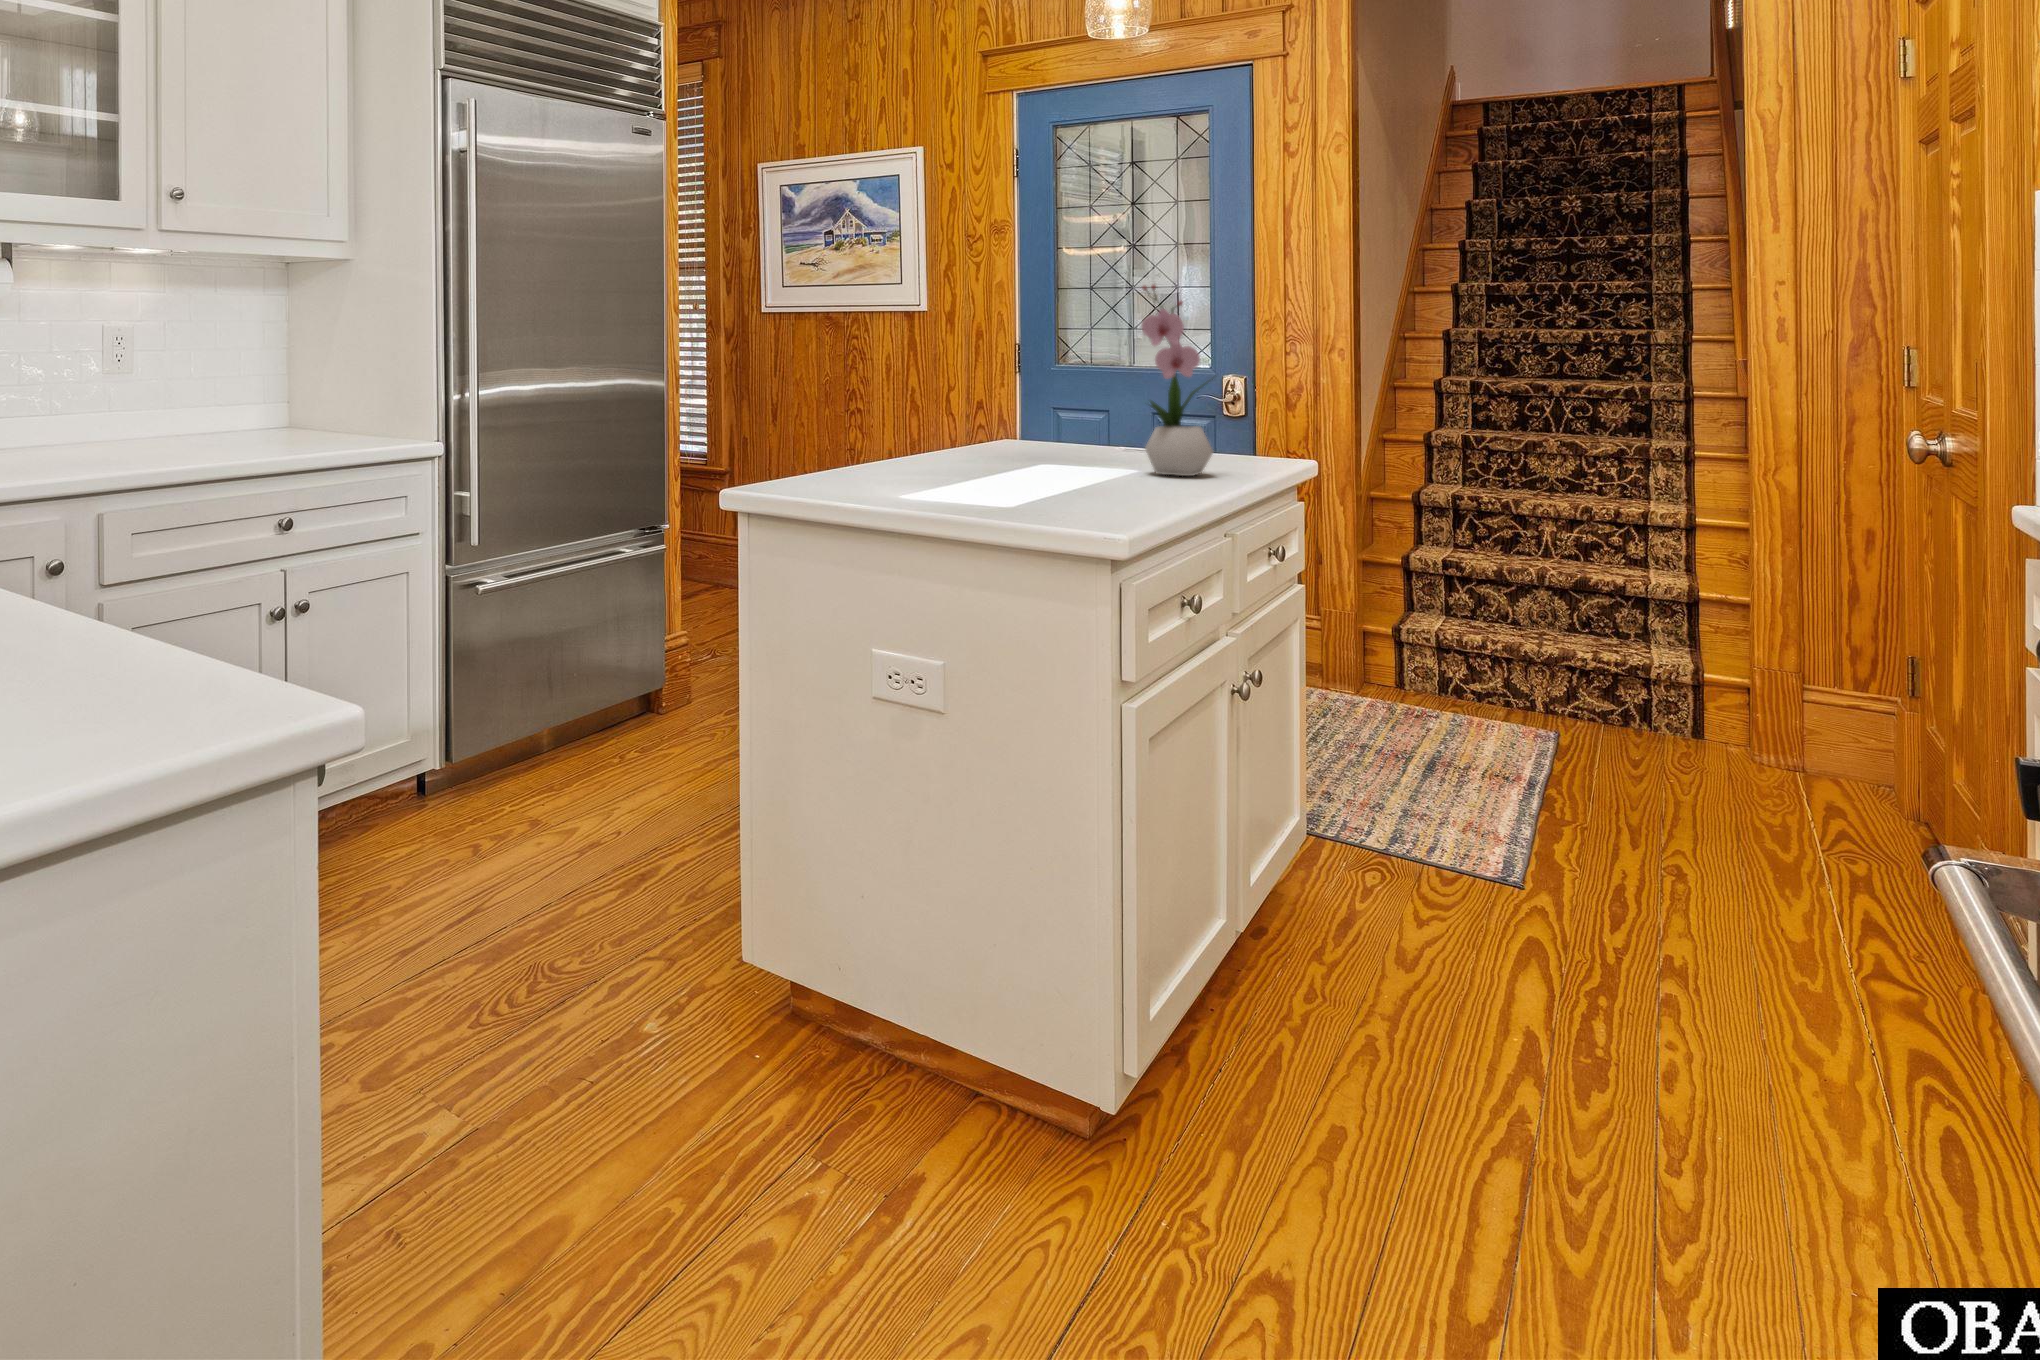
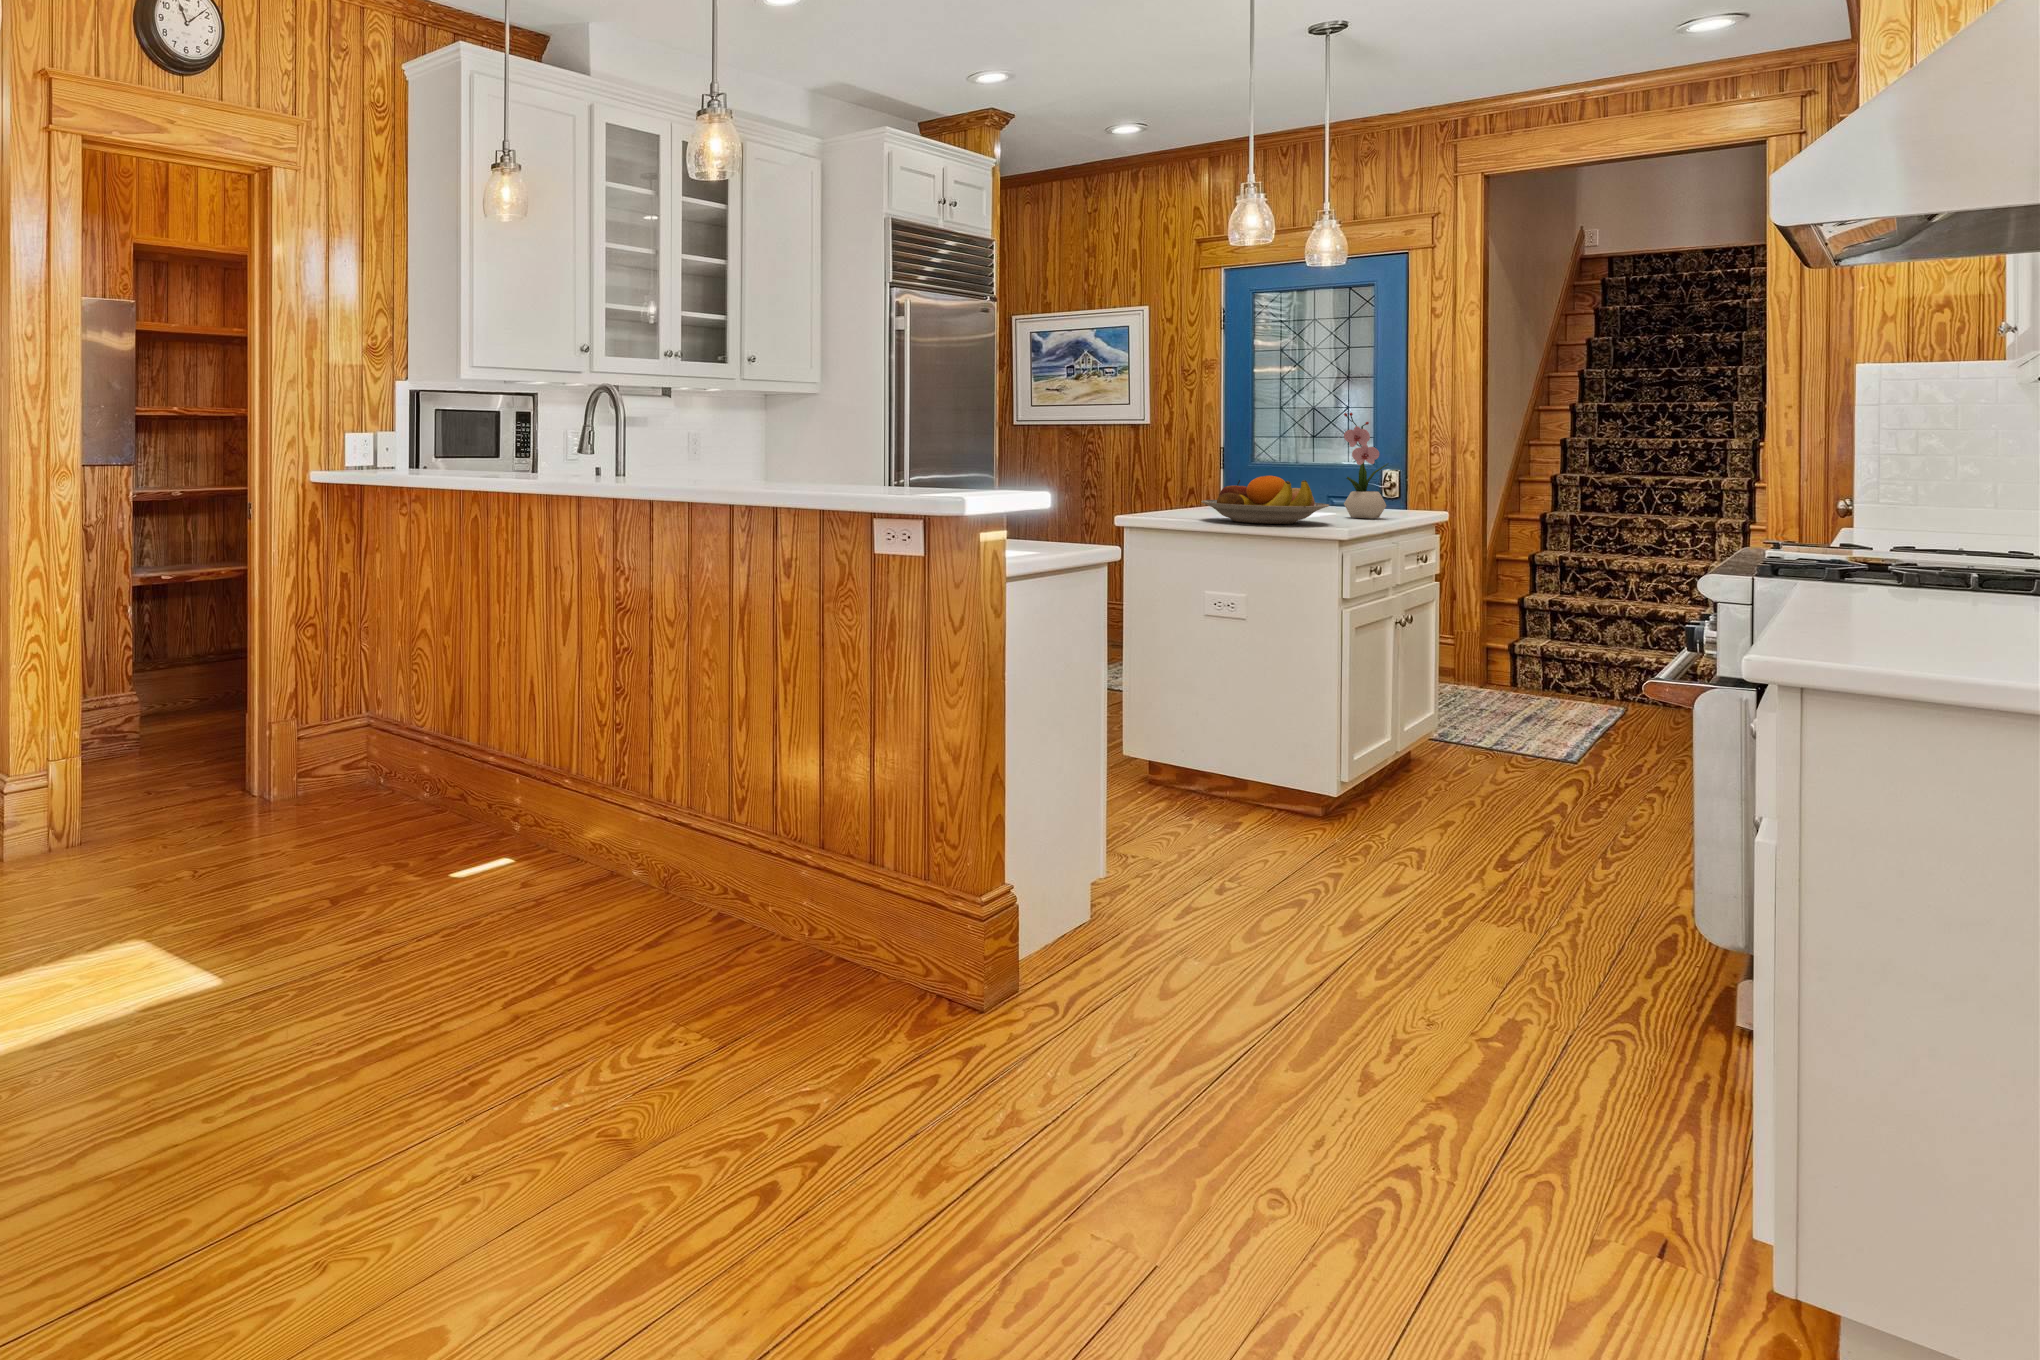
fruit bowl: none [891,404,1109,497] -> present [1201,476,1329,524]

